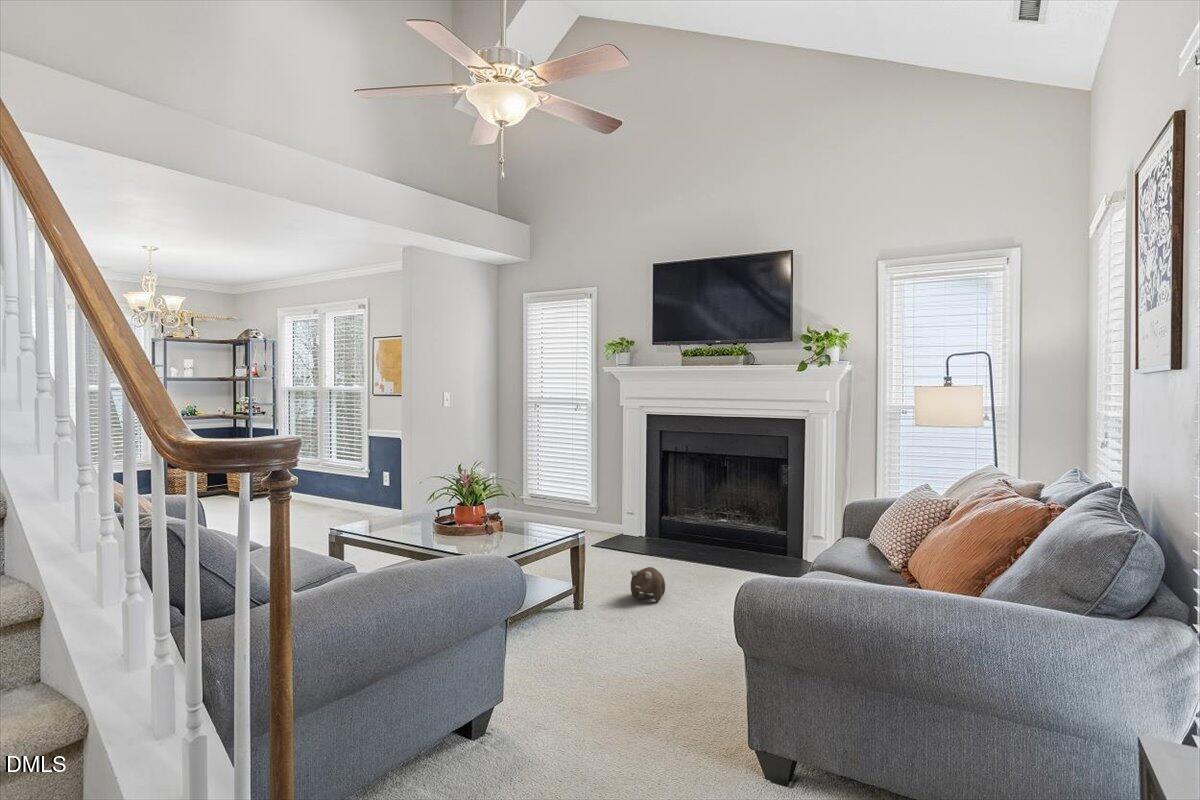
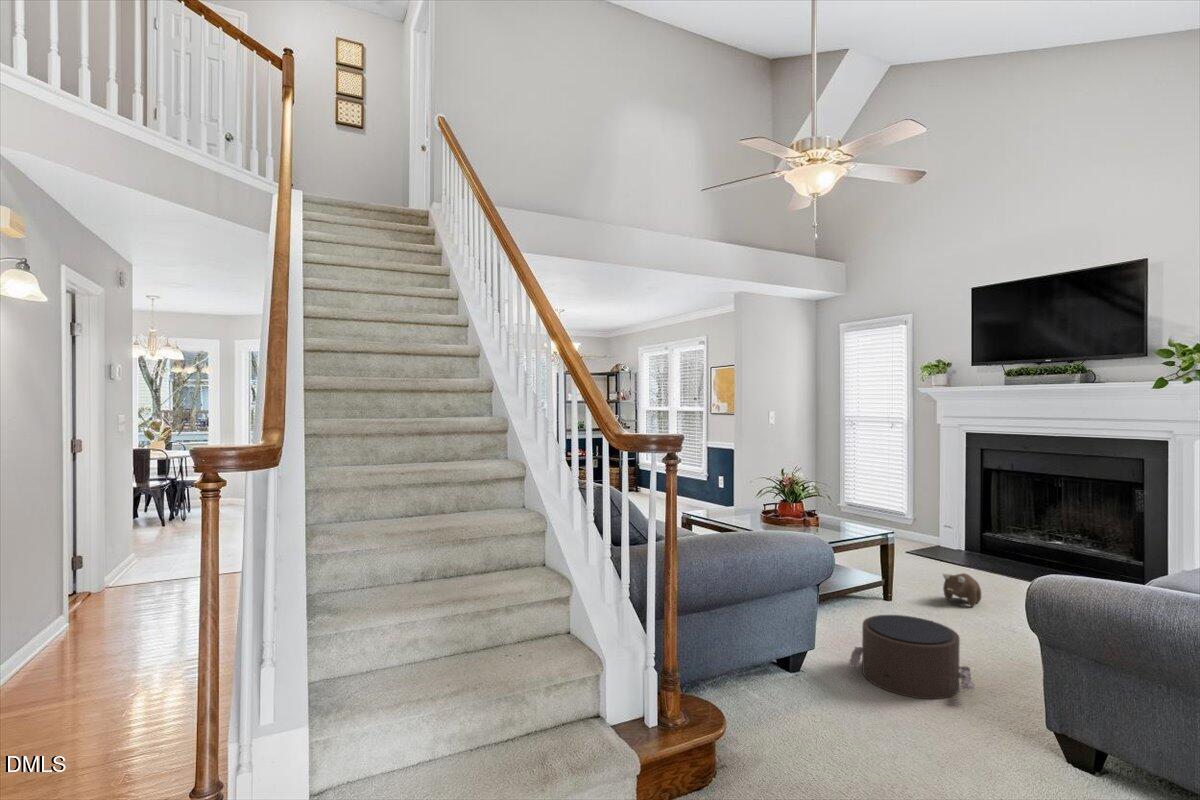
pouf: none [544,637,676,740] -> present [849,615,974,699]

